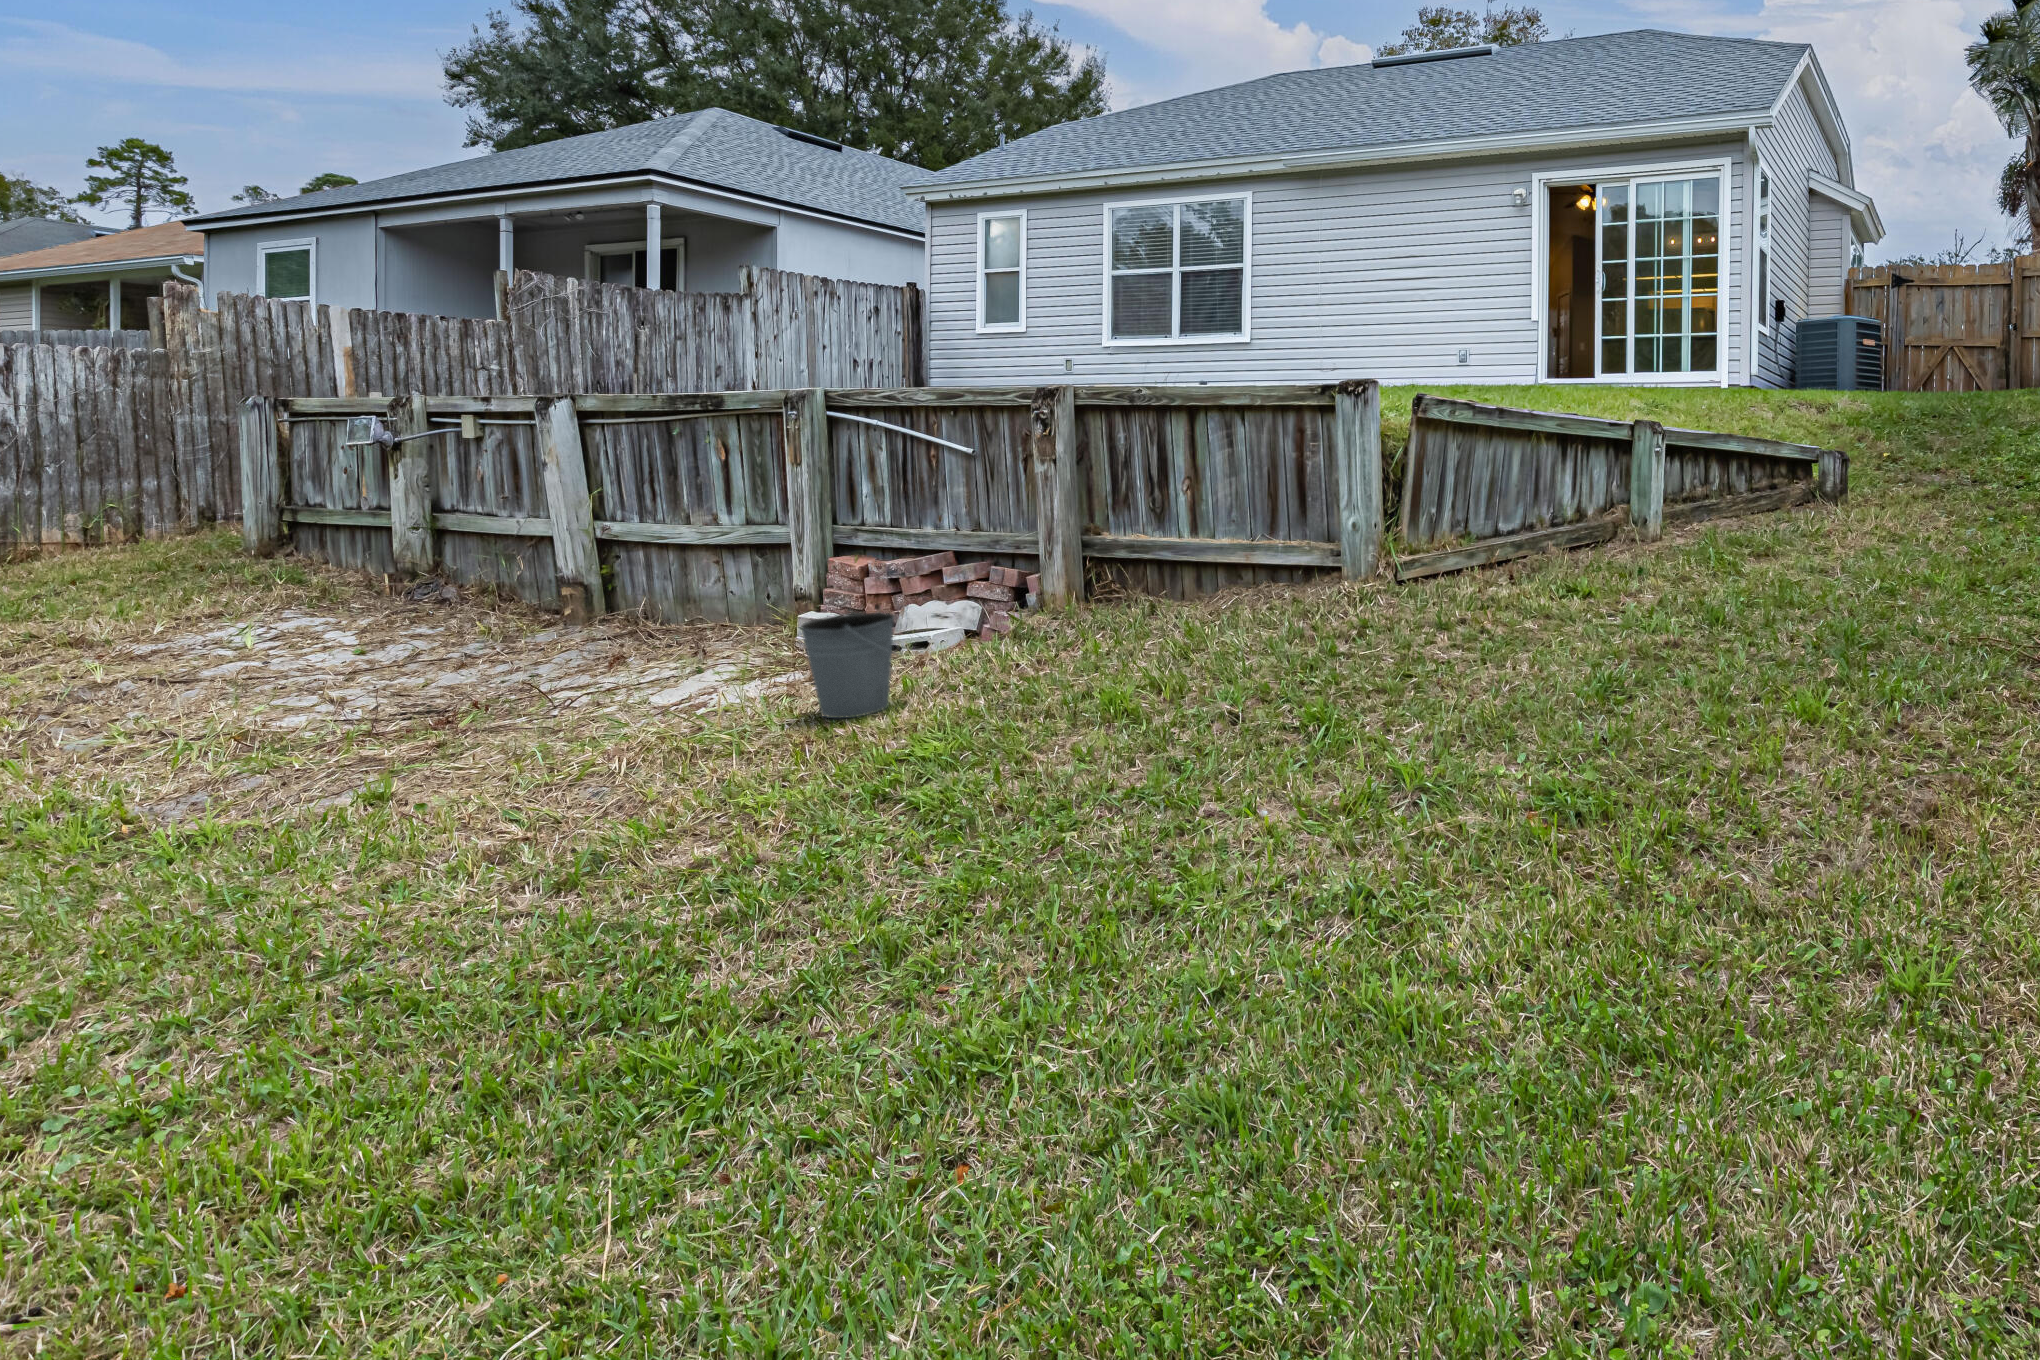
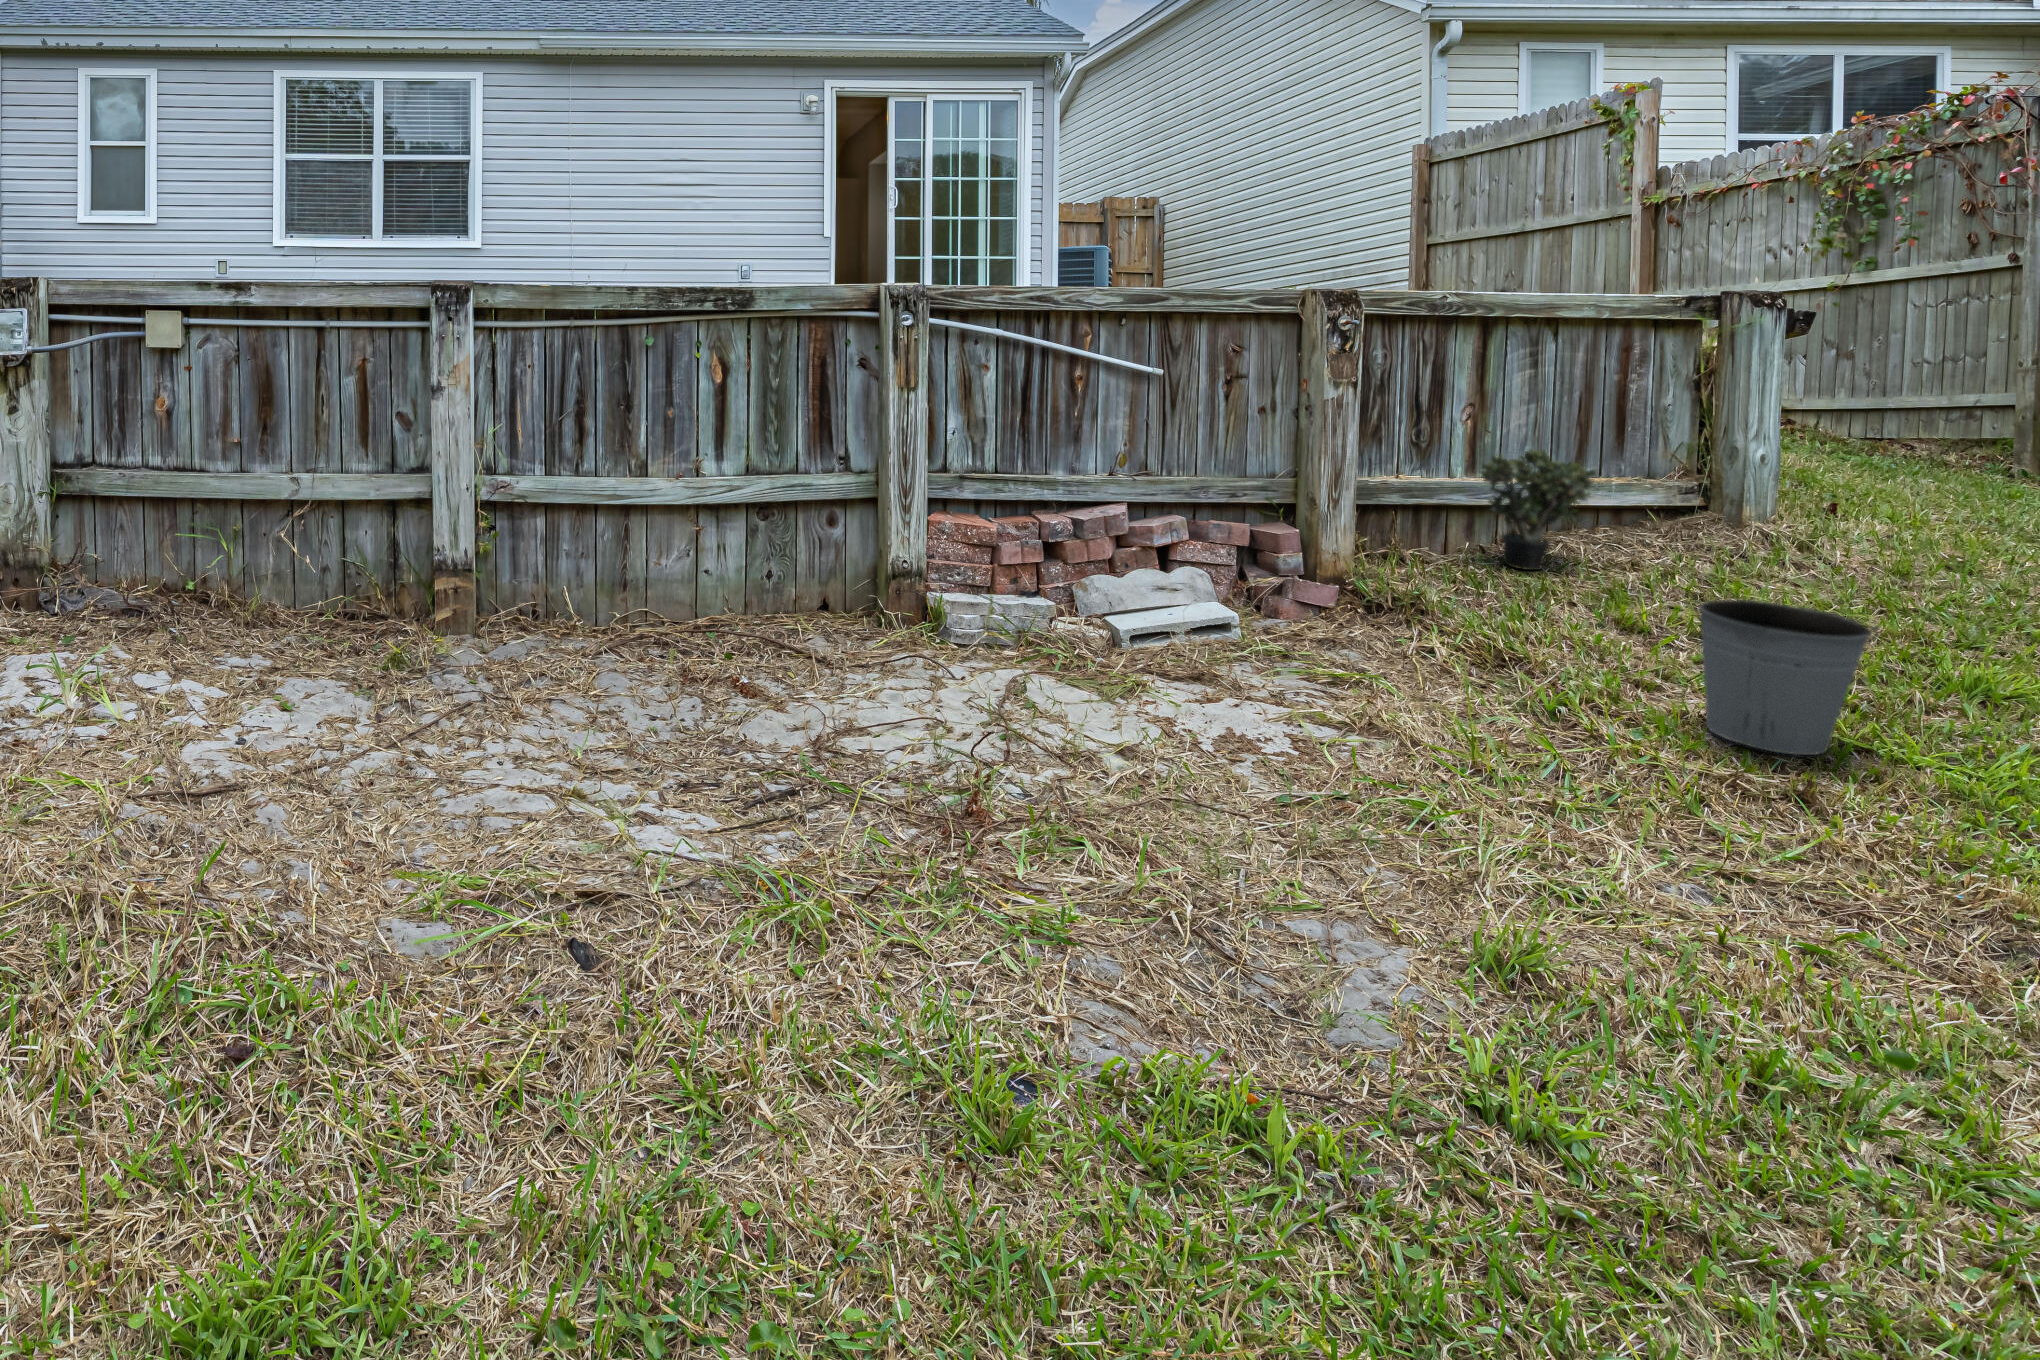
potted plant: none [1137,516,1225,621] -> present [1480,450,1596,570]

